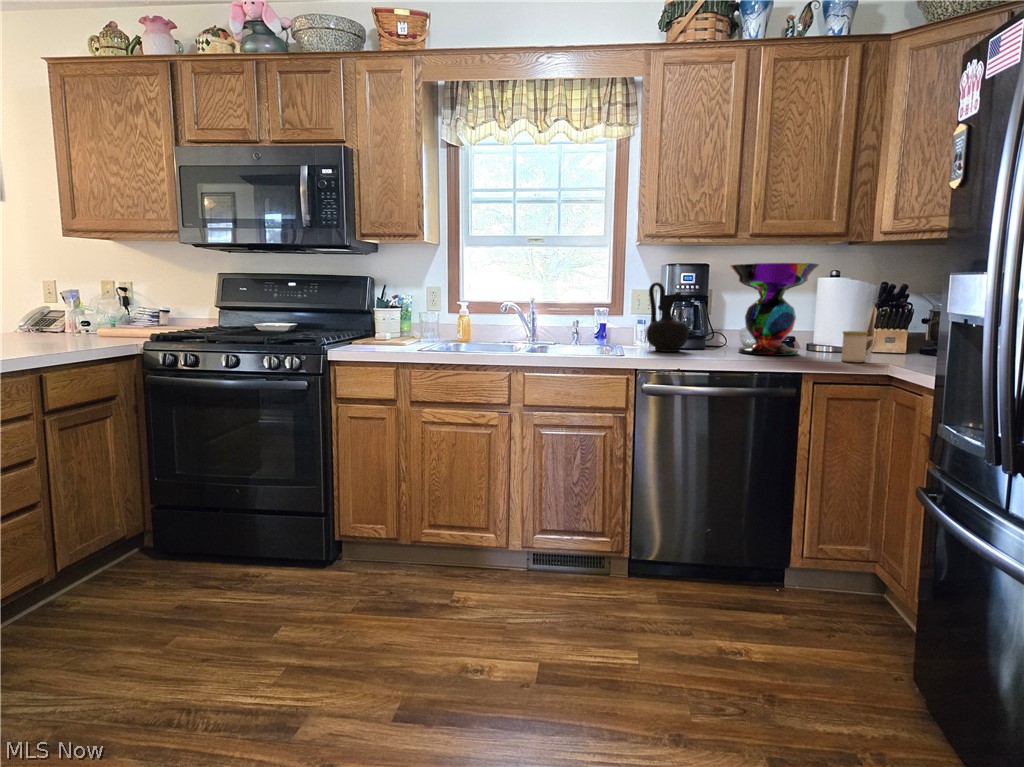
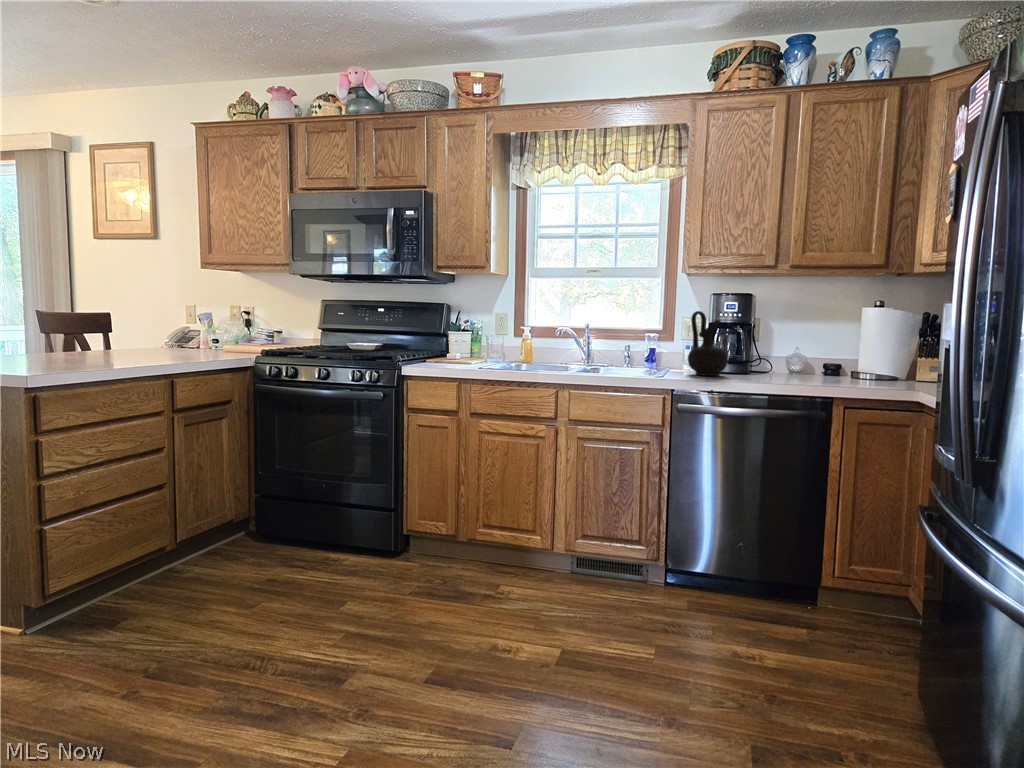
decorative bowl: present [730,263,819,355] -> none [769,294,858,382]
mug: present [841,331,877,363] -> none [874,360,911,390]

